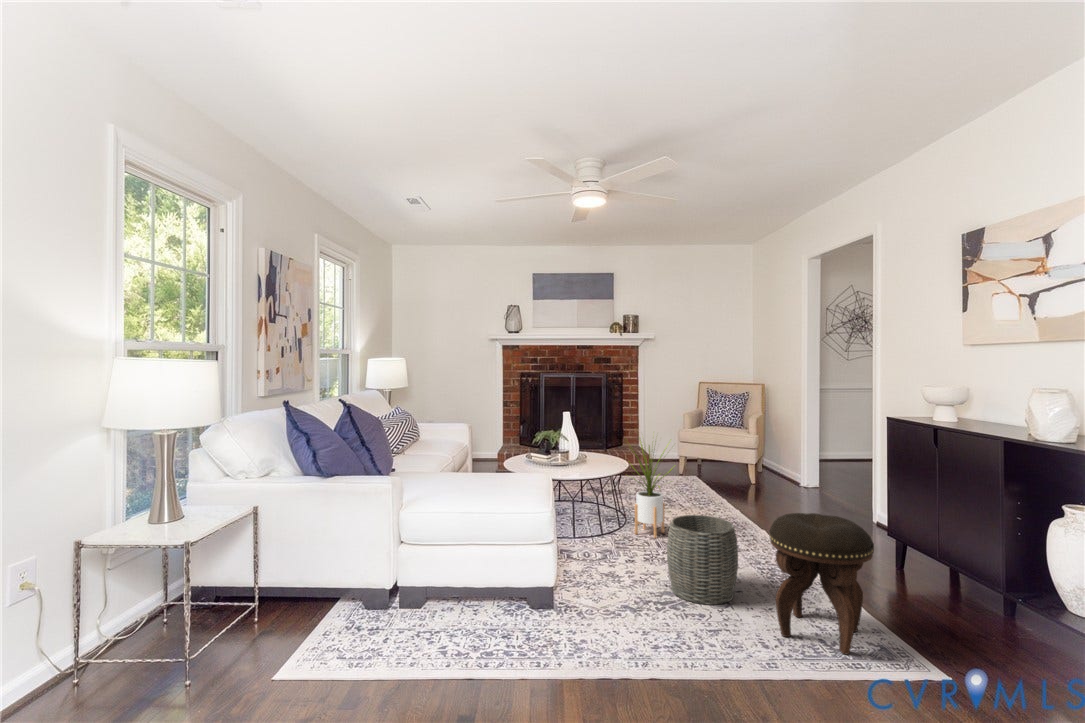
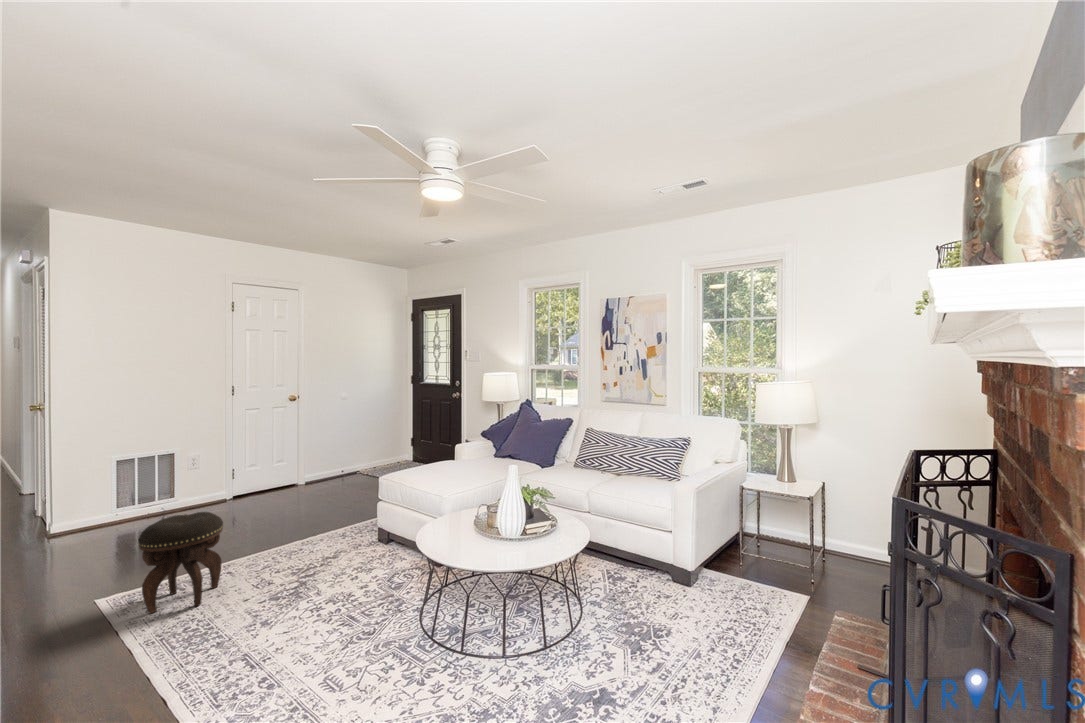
house plant: present [633,440,672,538] -> none [335,490,415,646]
woven basket: present [667,515,738,605] -> none [248,526,314,605]

